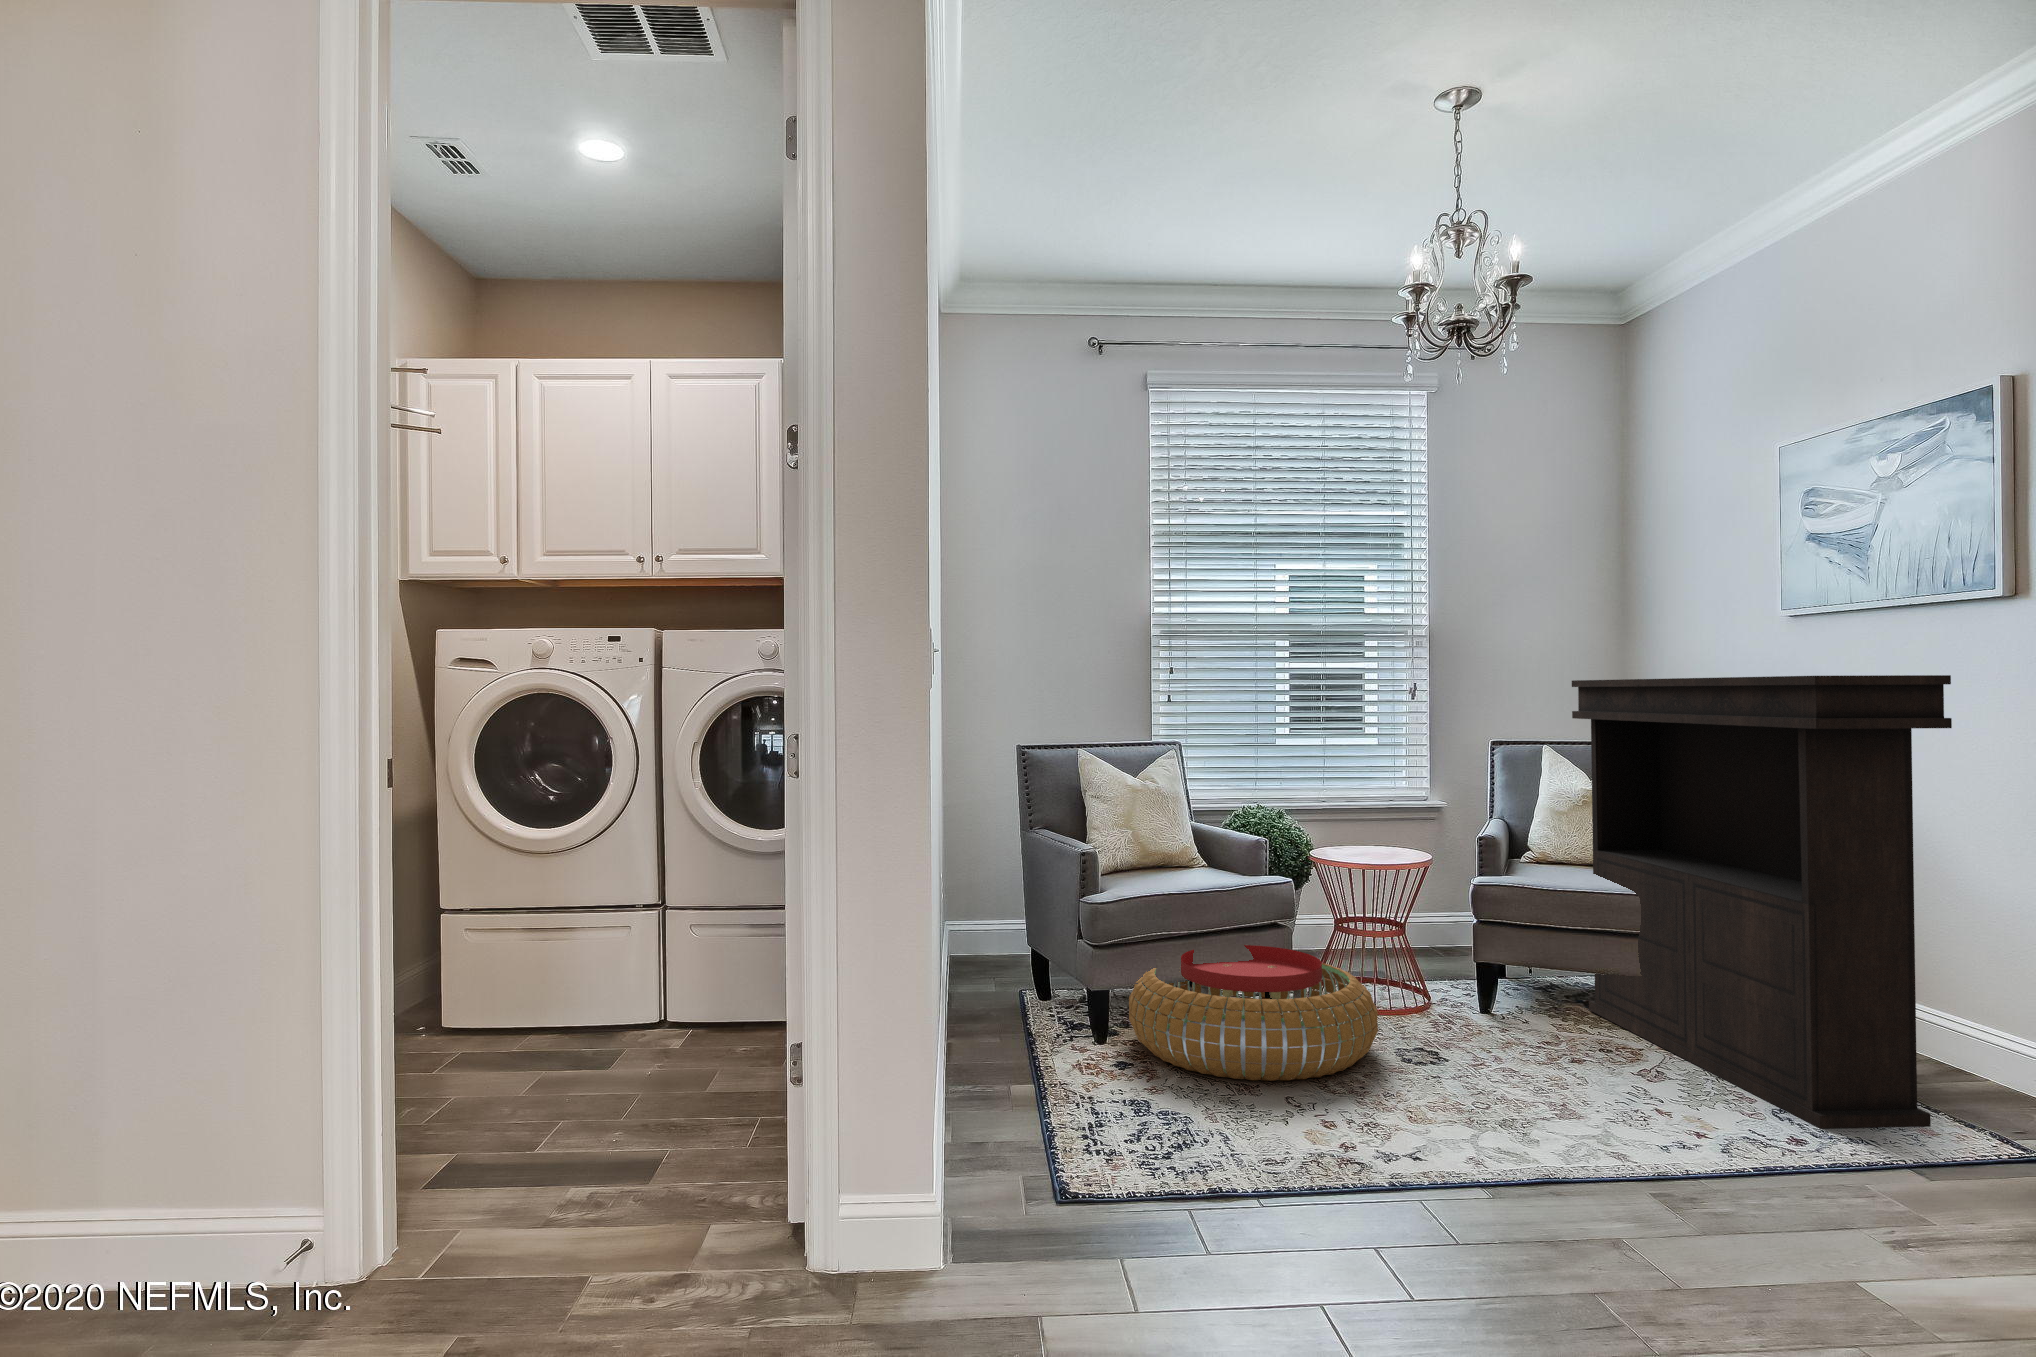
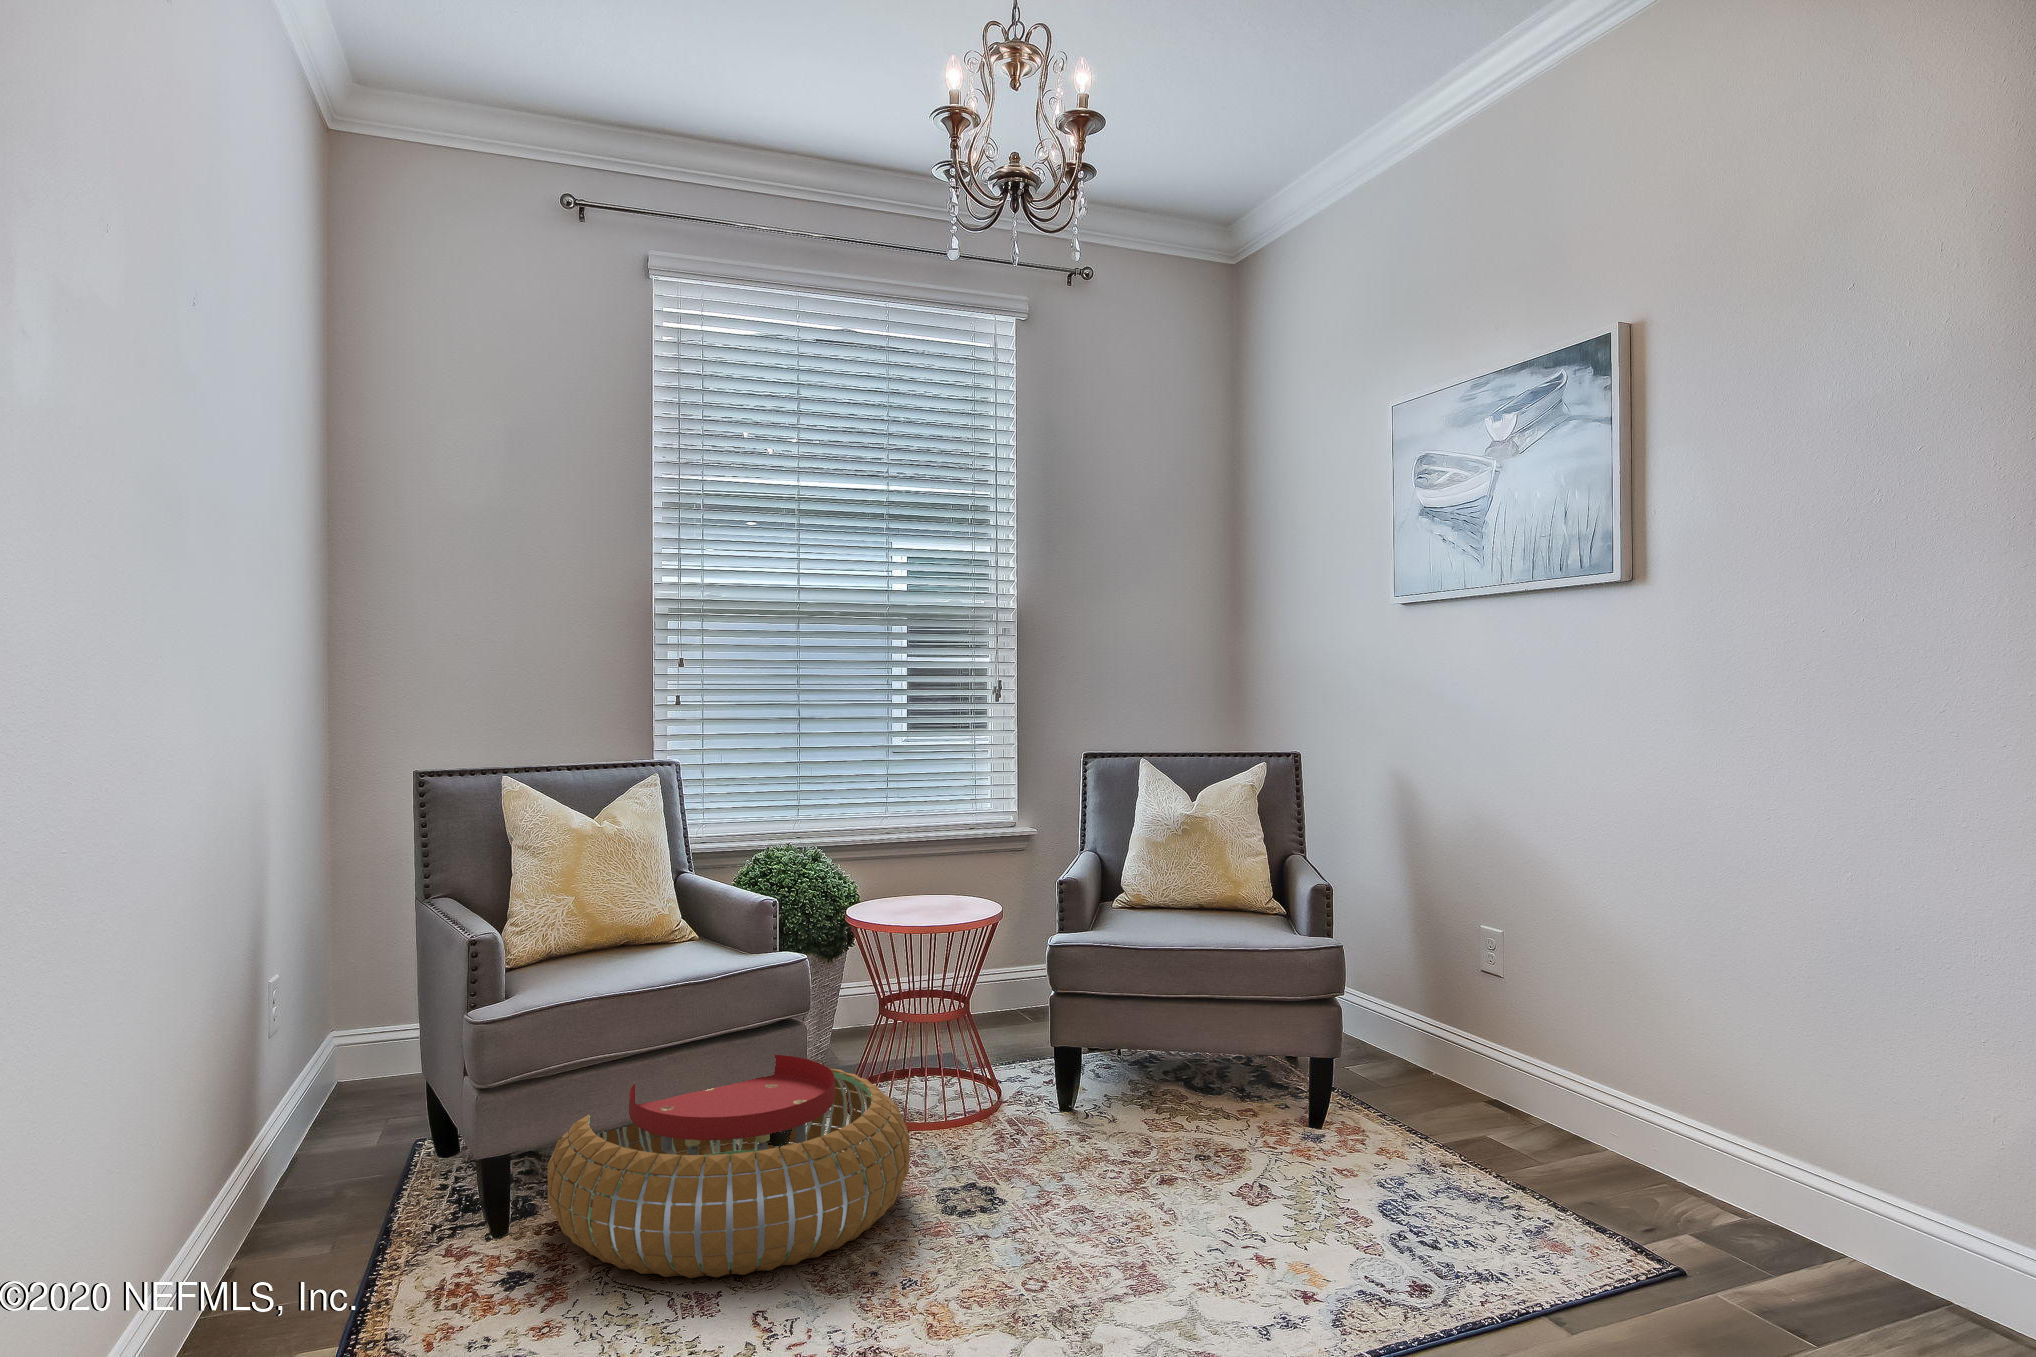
console table: present [1572,675,1952,1128] -> none [1166,672,1589,1263]

